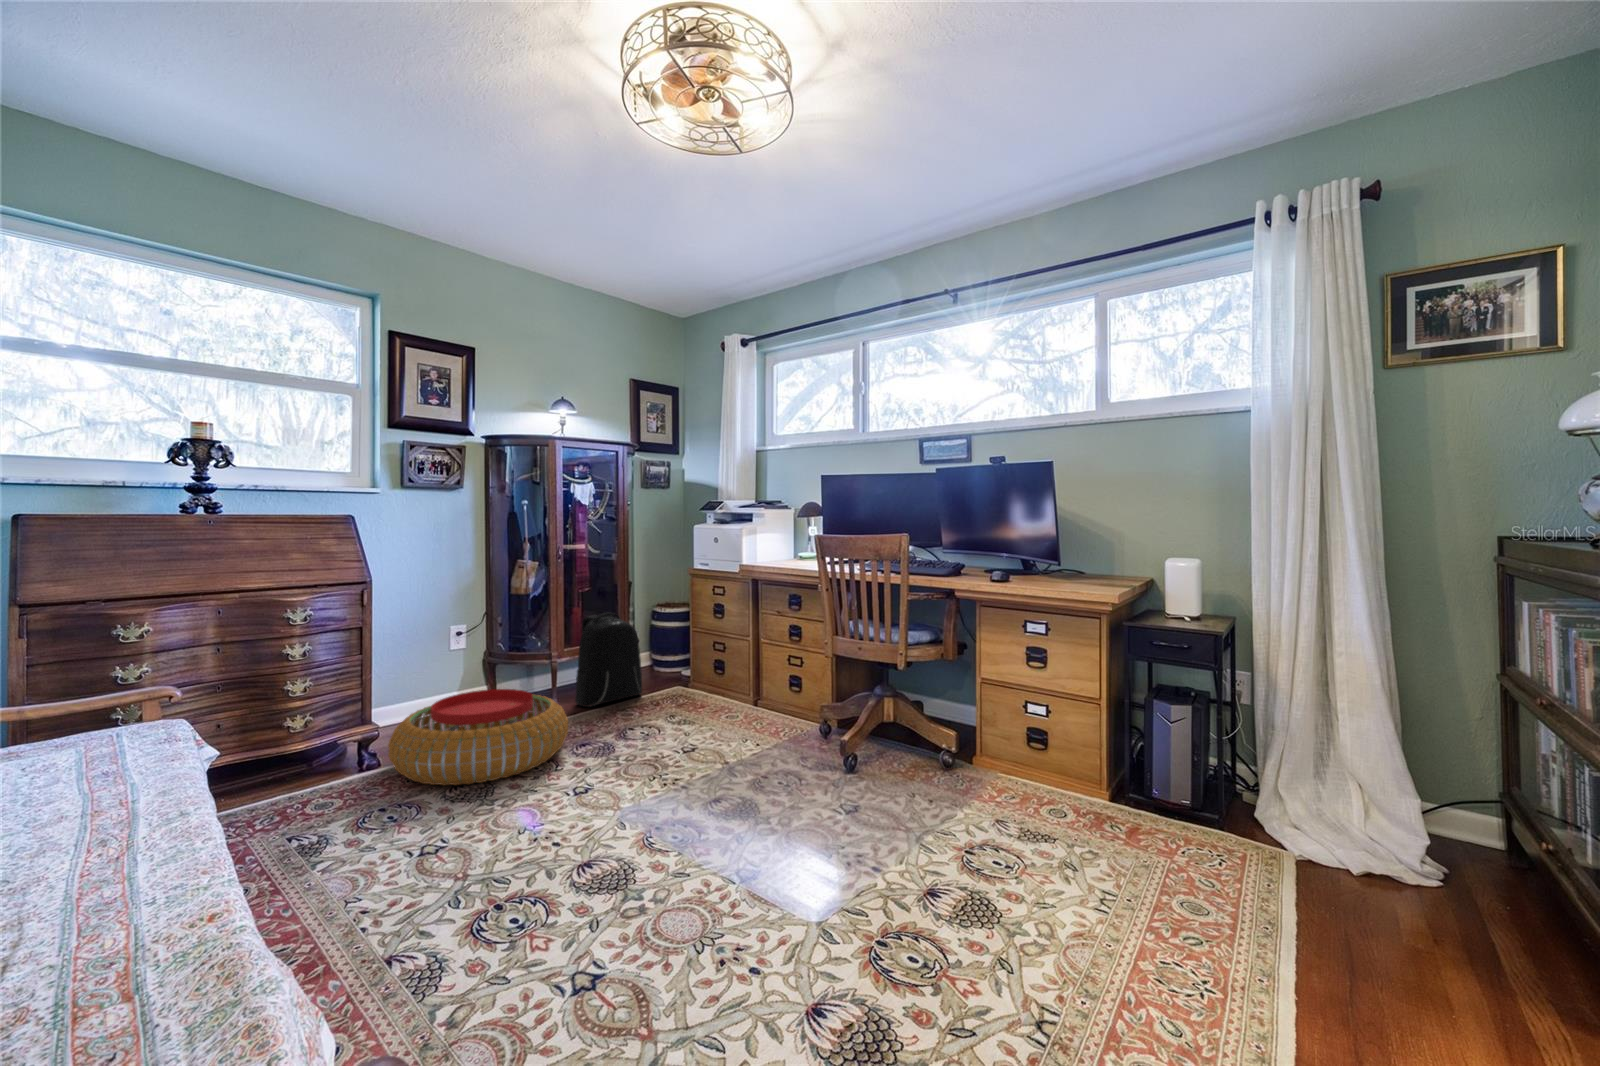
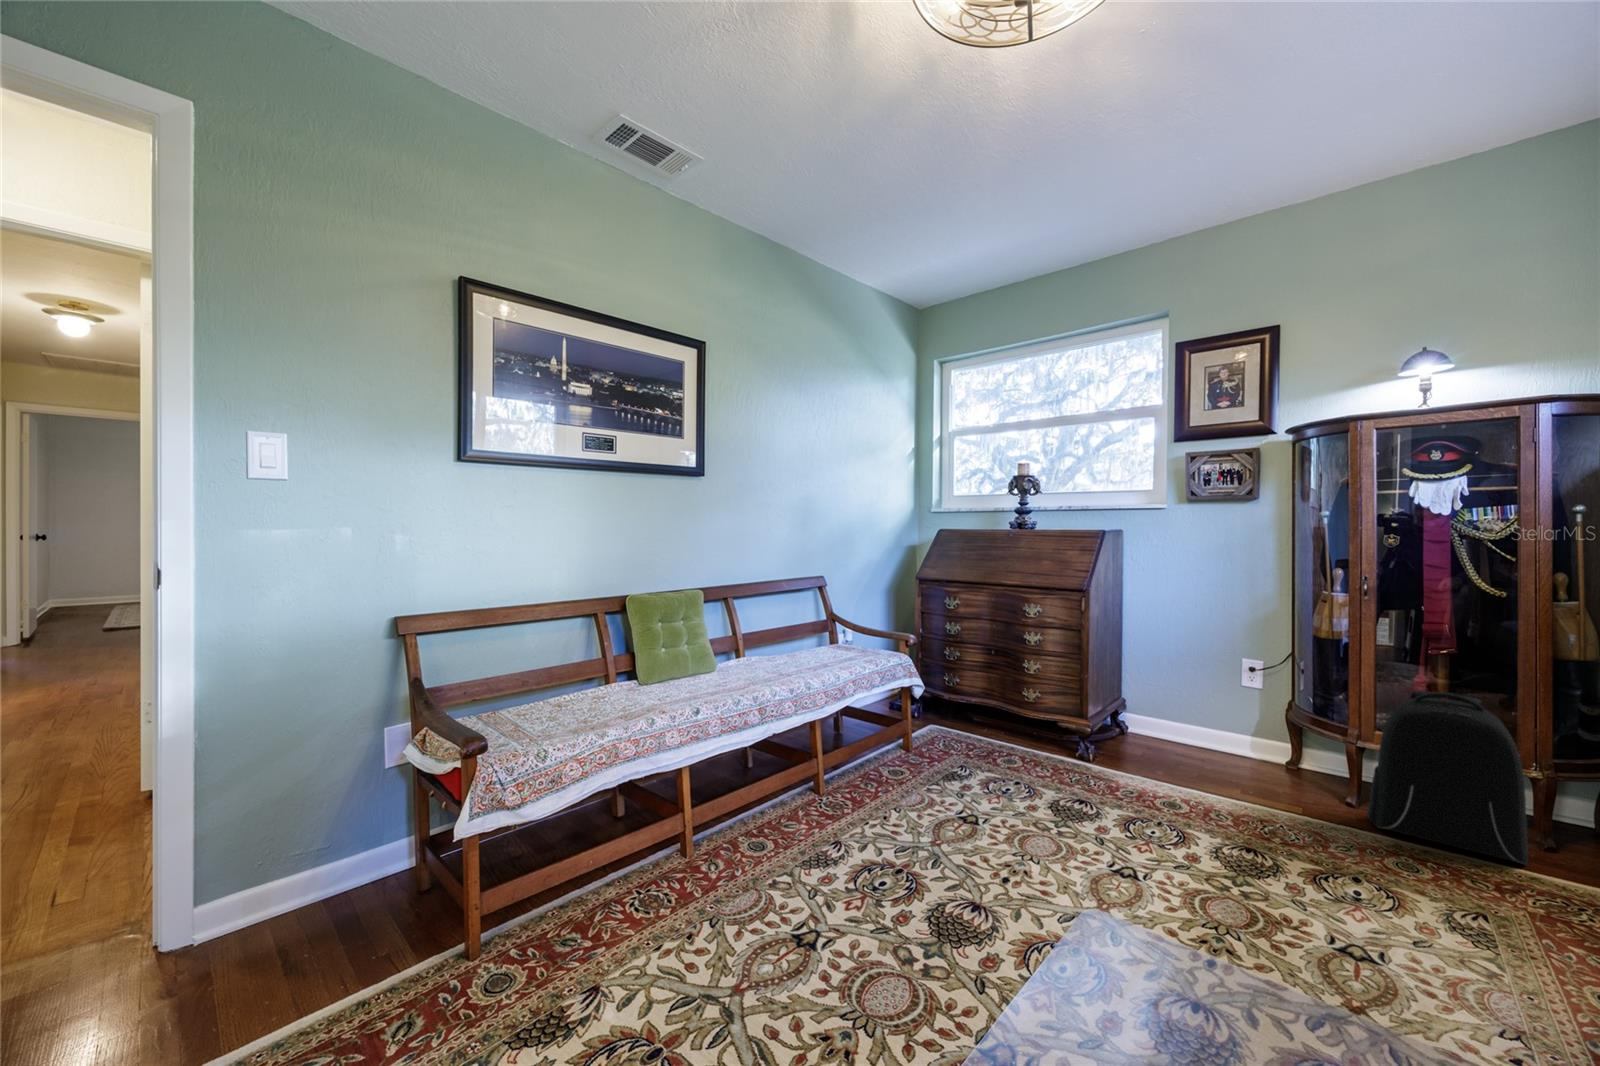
pouf: present [388,689,568,785] -> none [1047,719,1251,835]

